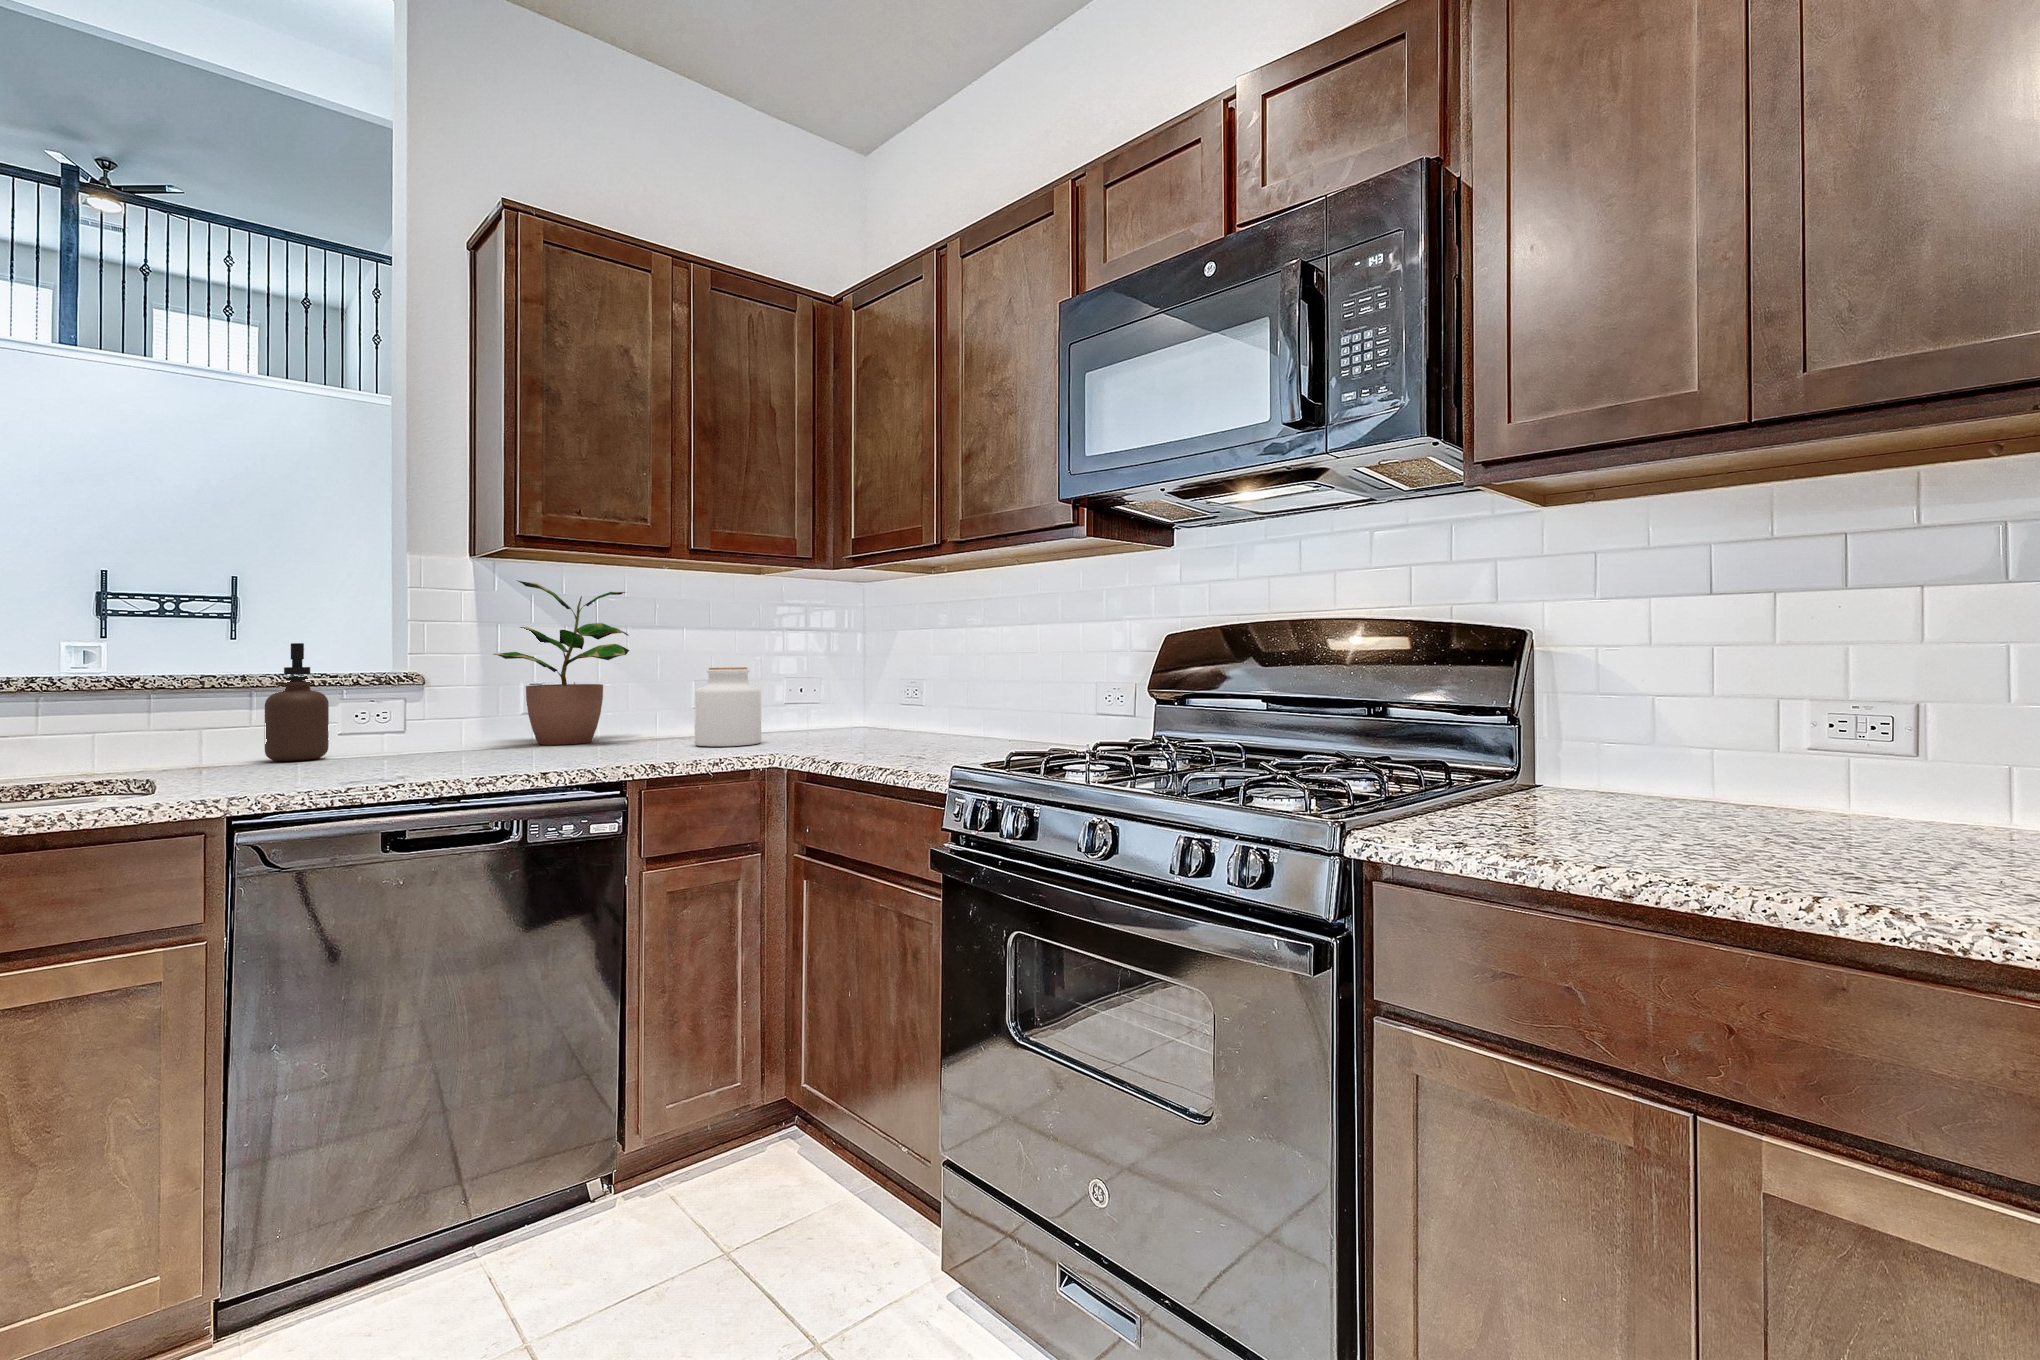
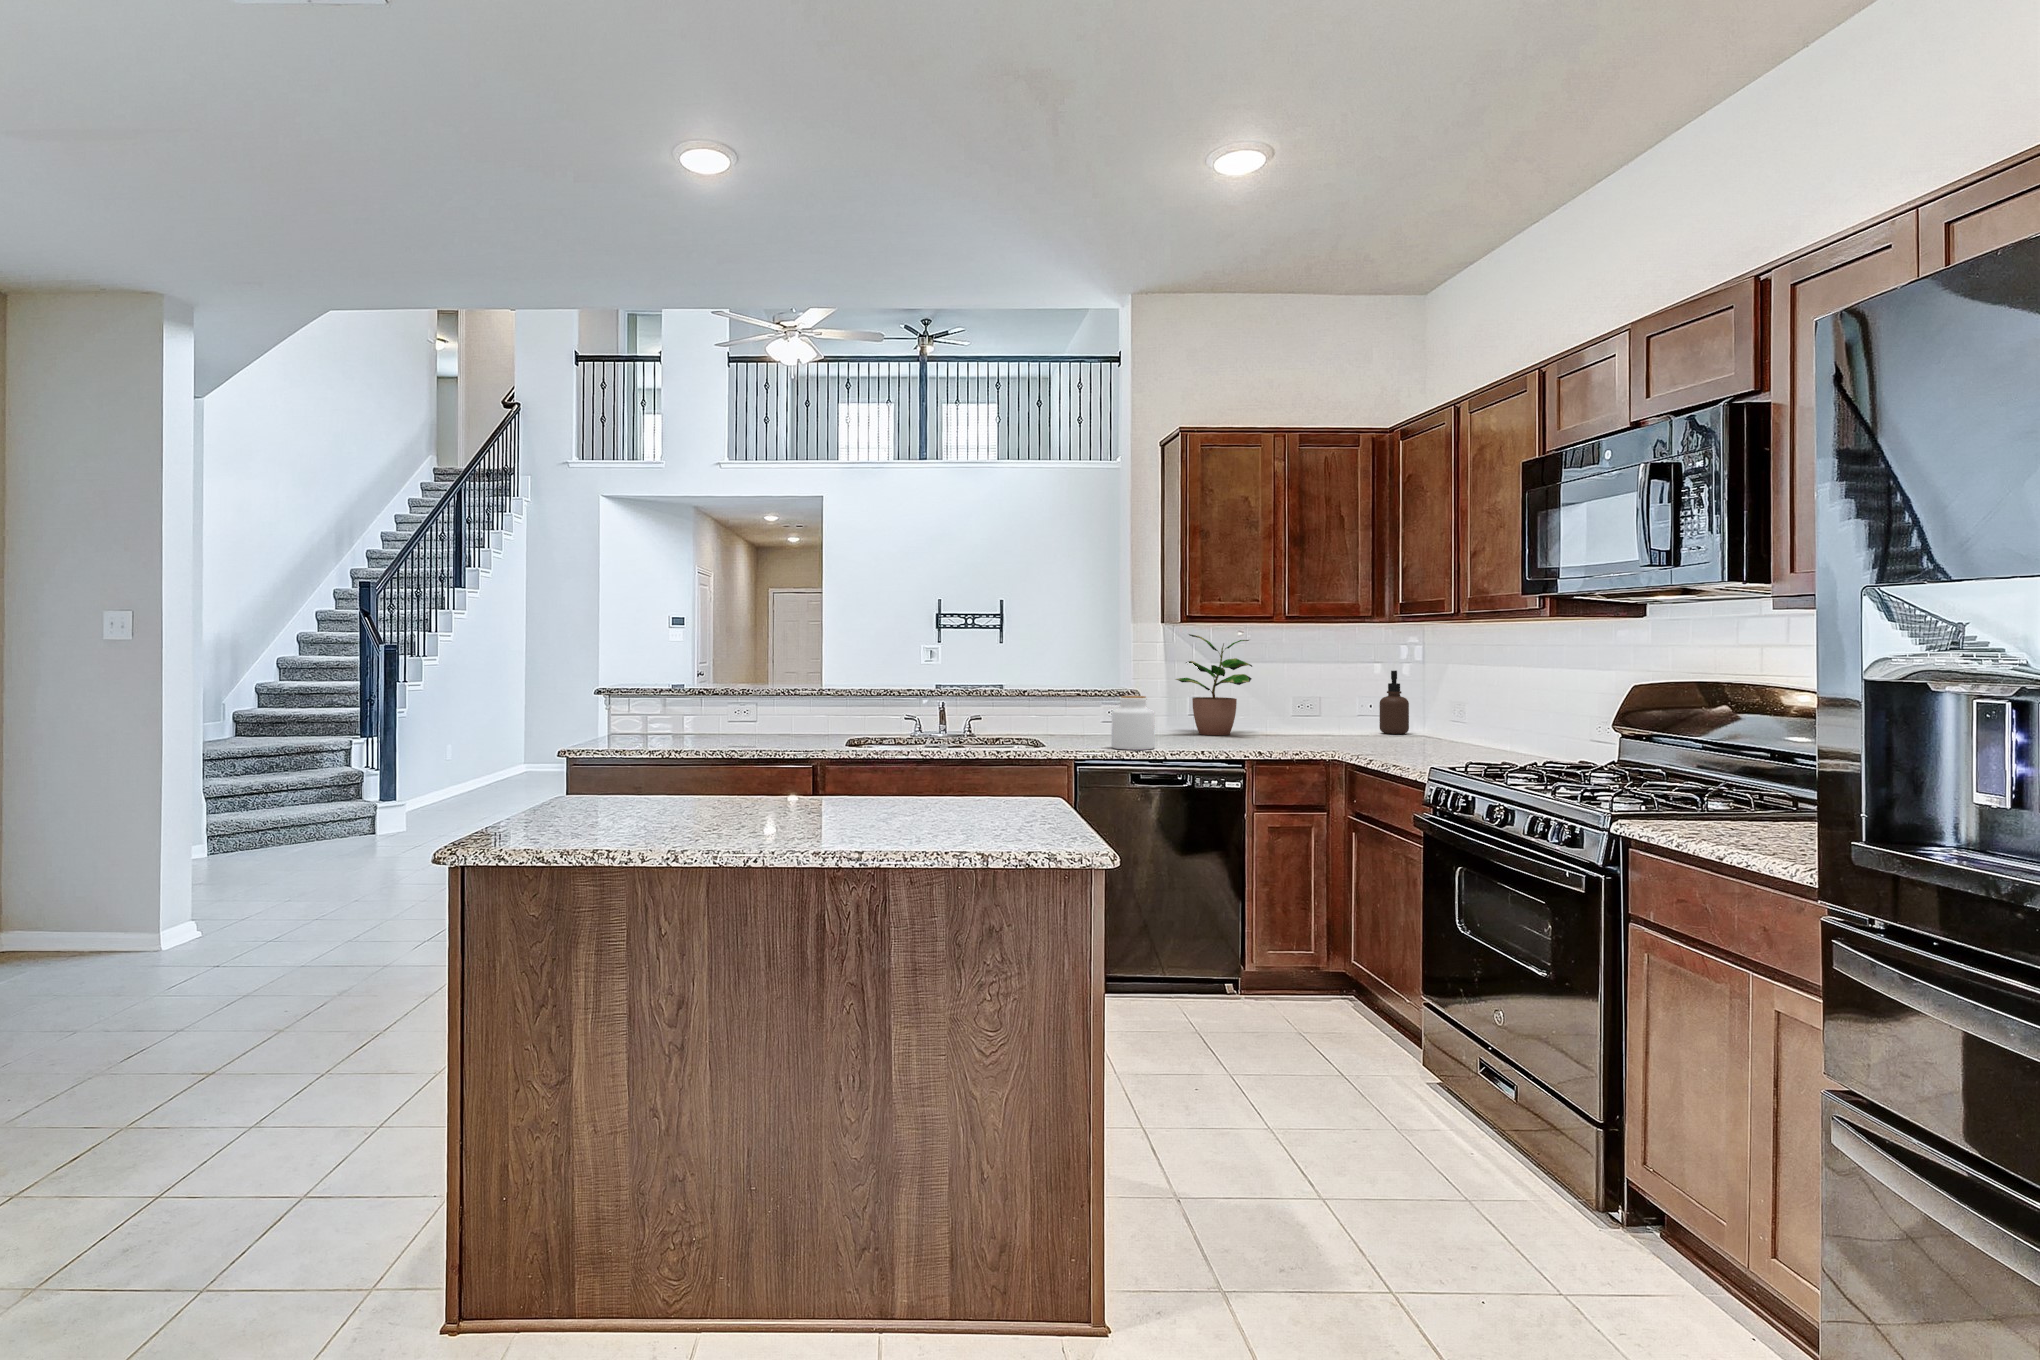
soap dispenser: present [265,643,329,761] -> present [1379,671,1409,734]
jar: present [695,667,761,746] -> present [1111,696,1155,750]

